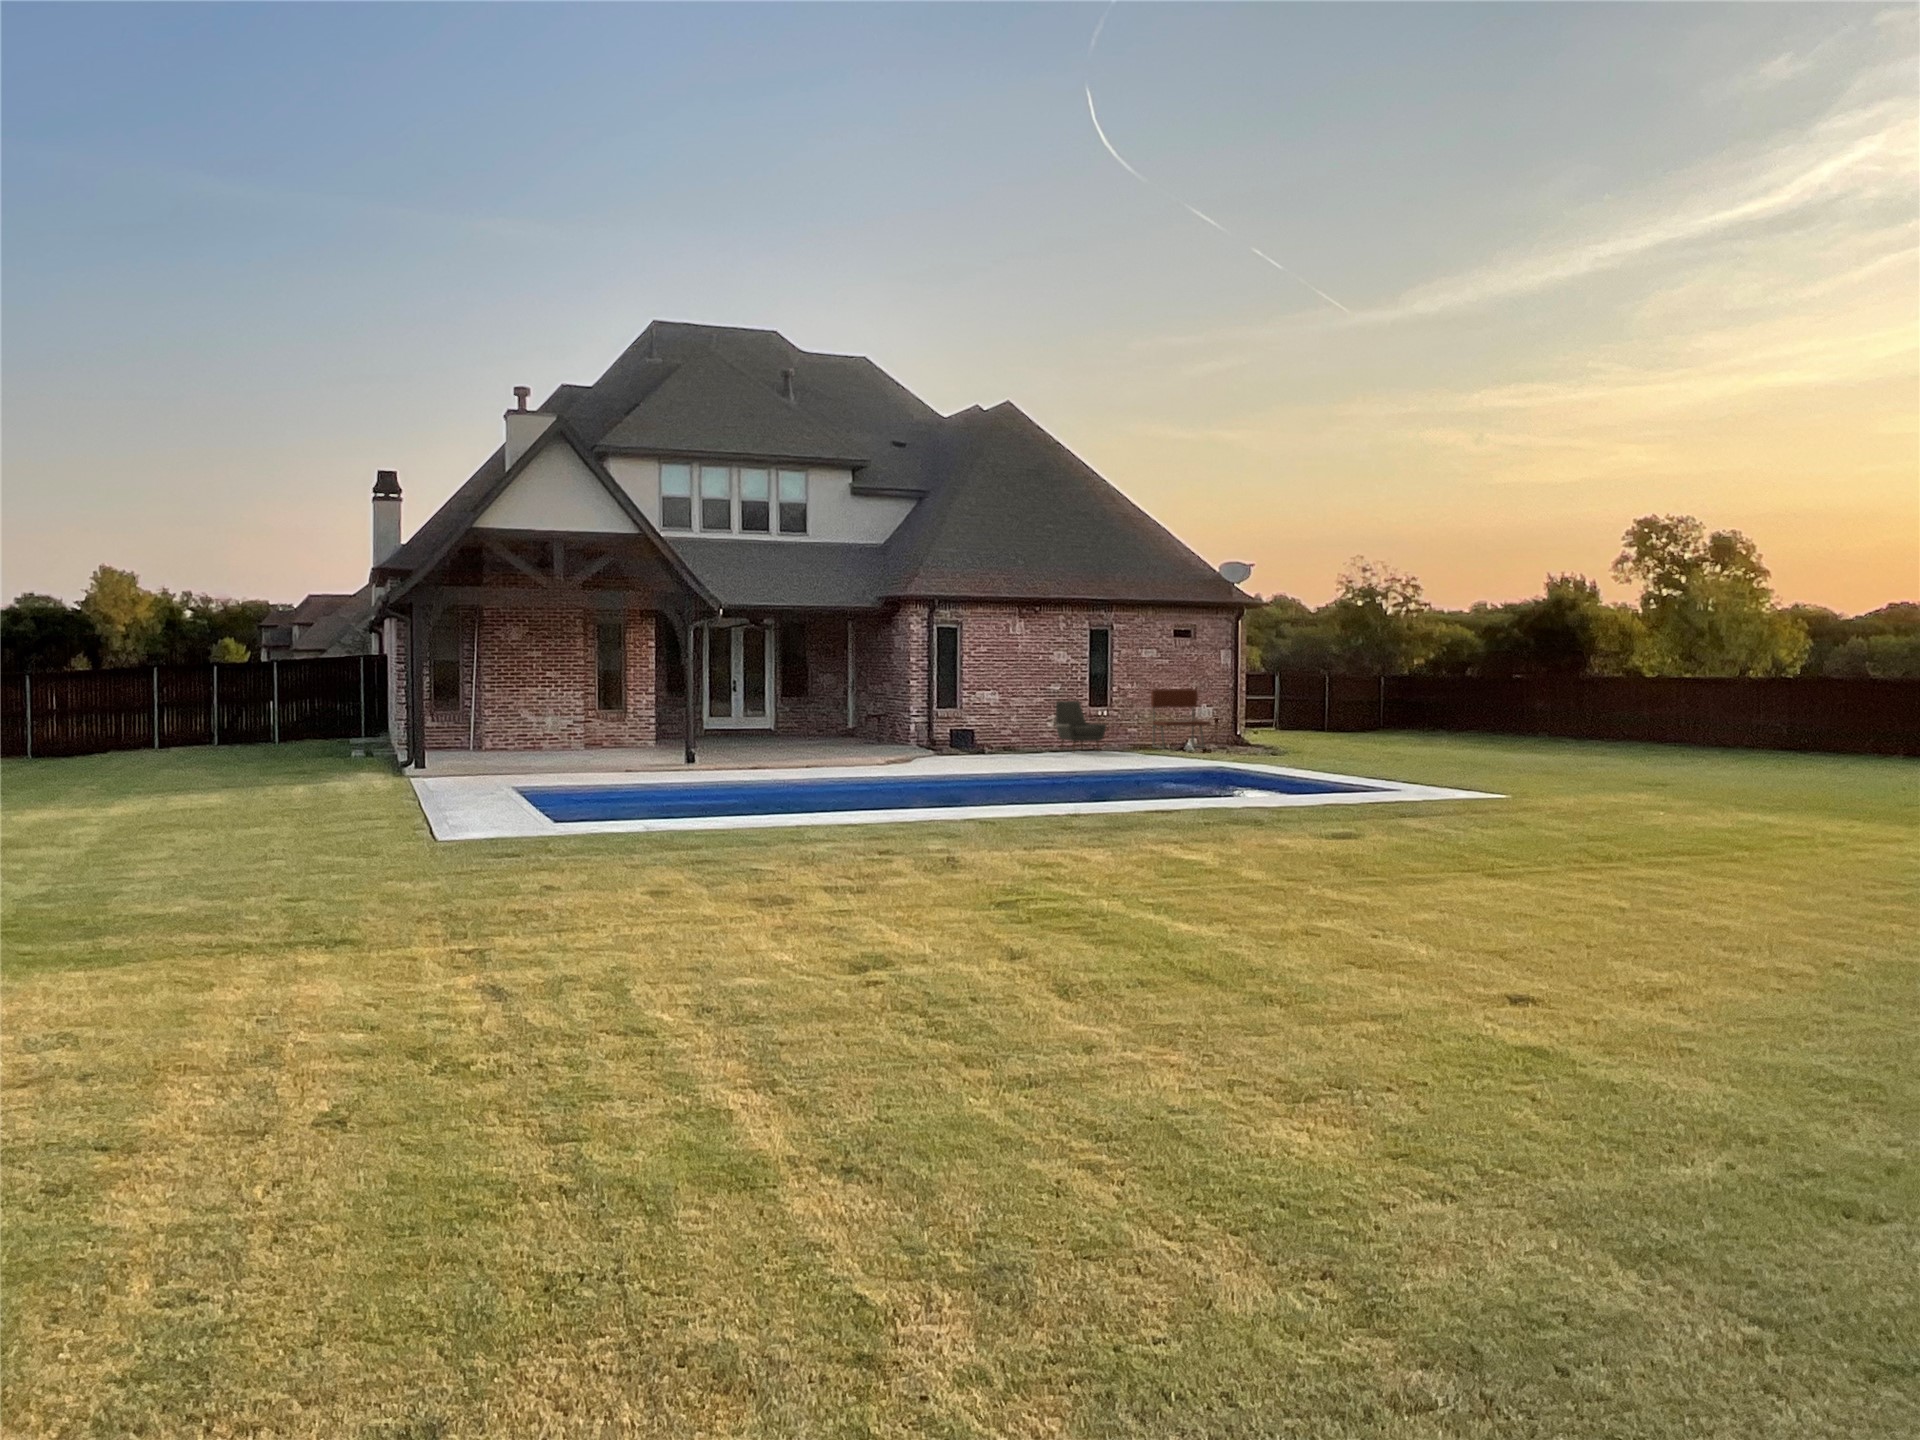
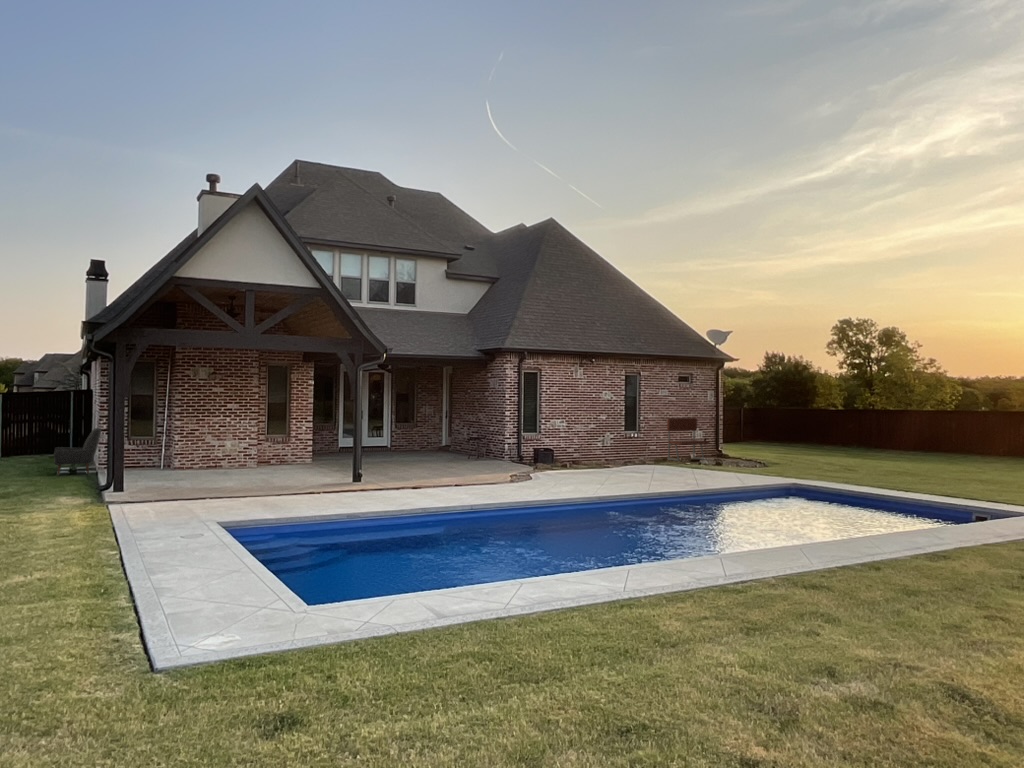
chair: present [1056,701,1106,751] -> present [54,428,101,475]

